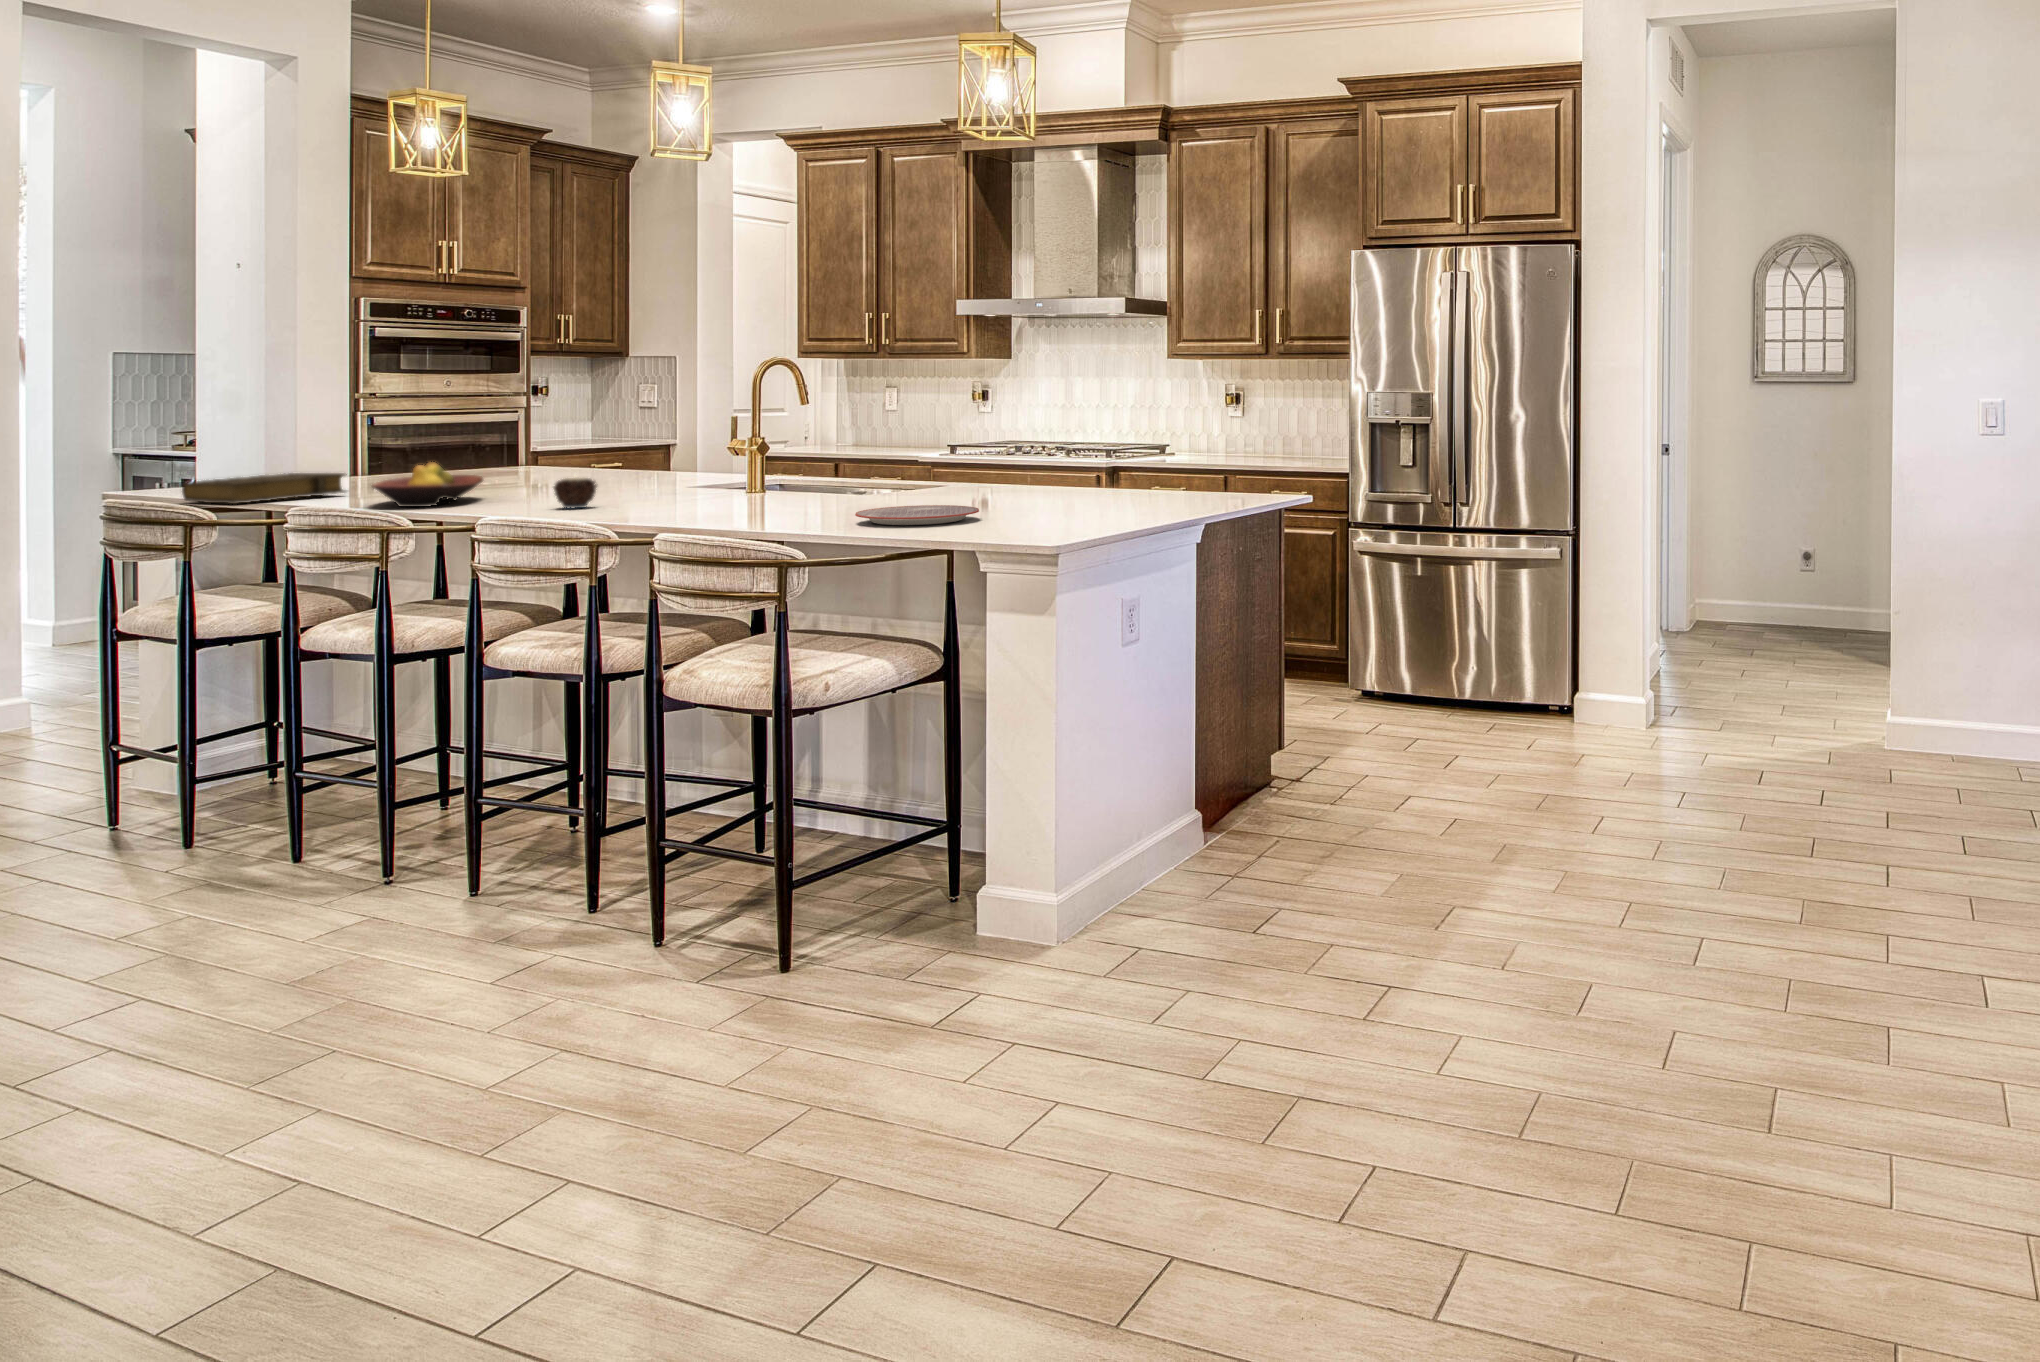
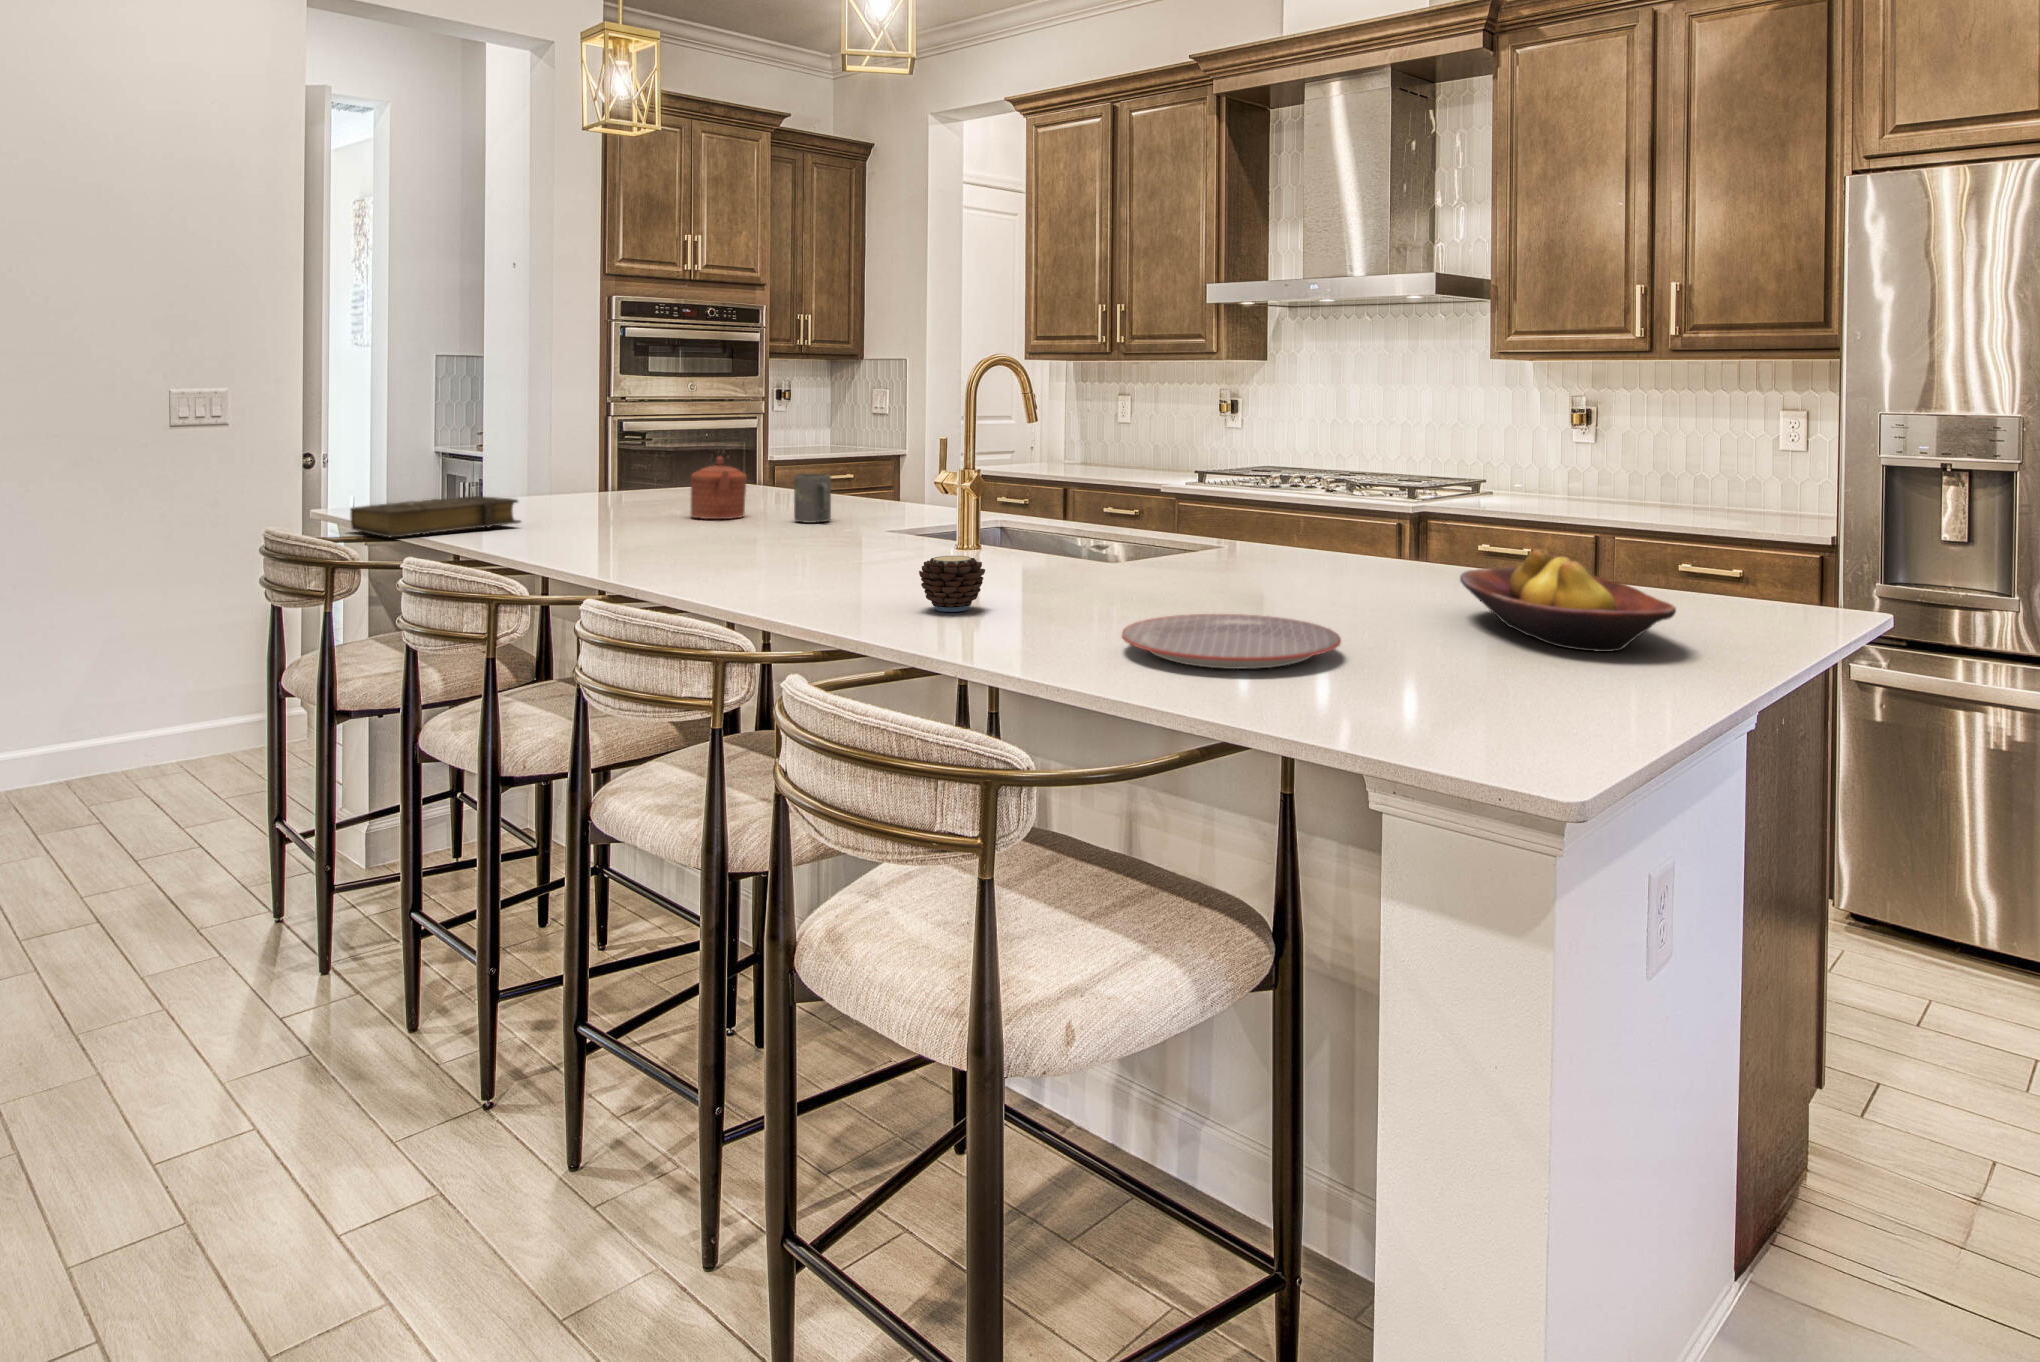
teapot: none [503,437,554,486] -> present [690,456,747,519]
mug: none [600,449,632,485] -> present [794,474,831,523]
fruit bowl: present [372,462,483,507] -> present [1460,549,1676,652]
candle: present [554,478,597,508] -> present [919,548,985,612]

